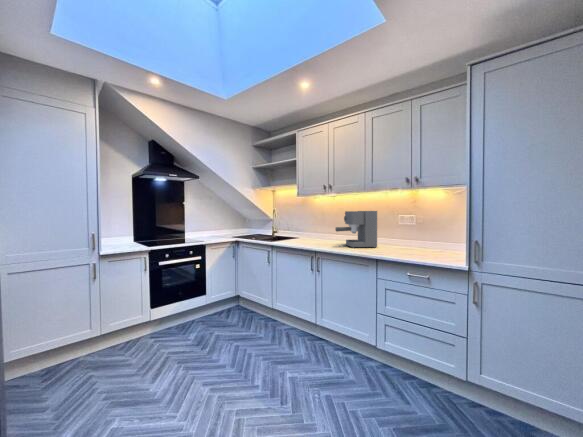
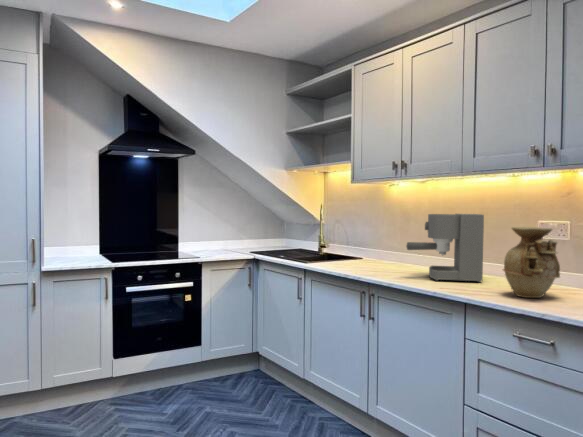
vase: none [394,217,425,254] -> present [503,227,560,298]

